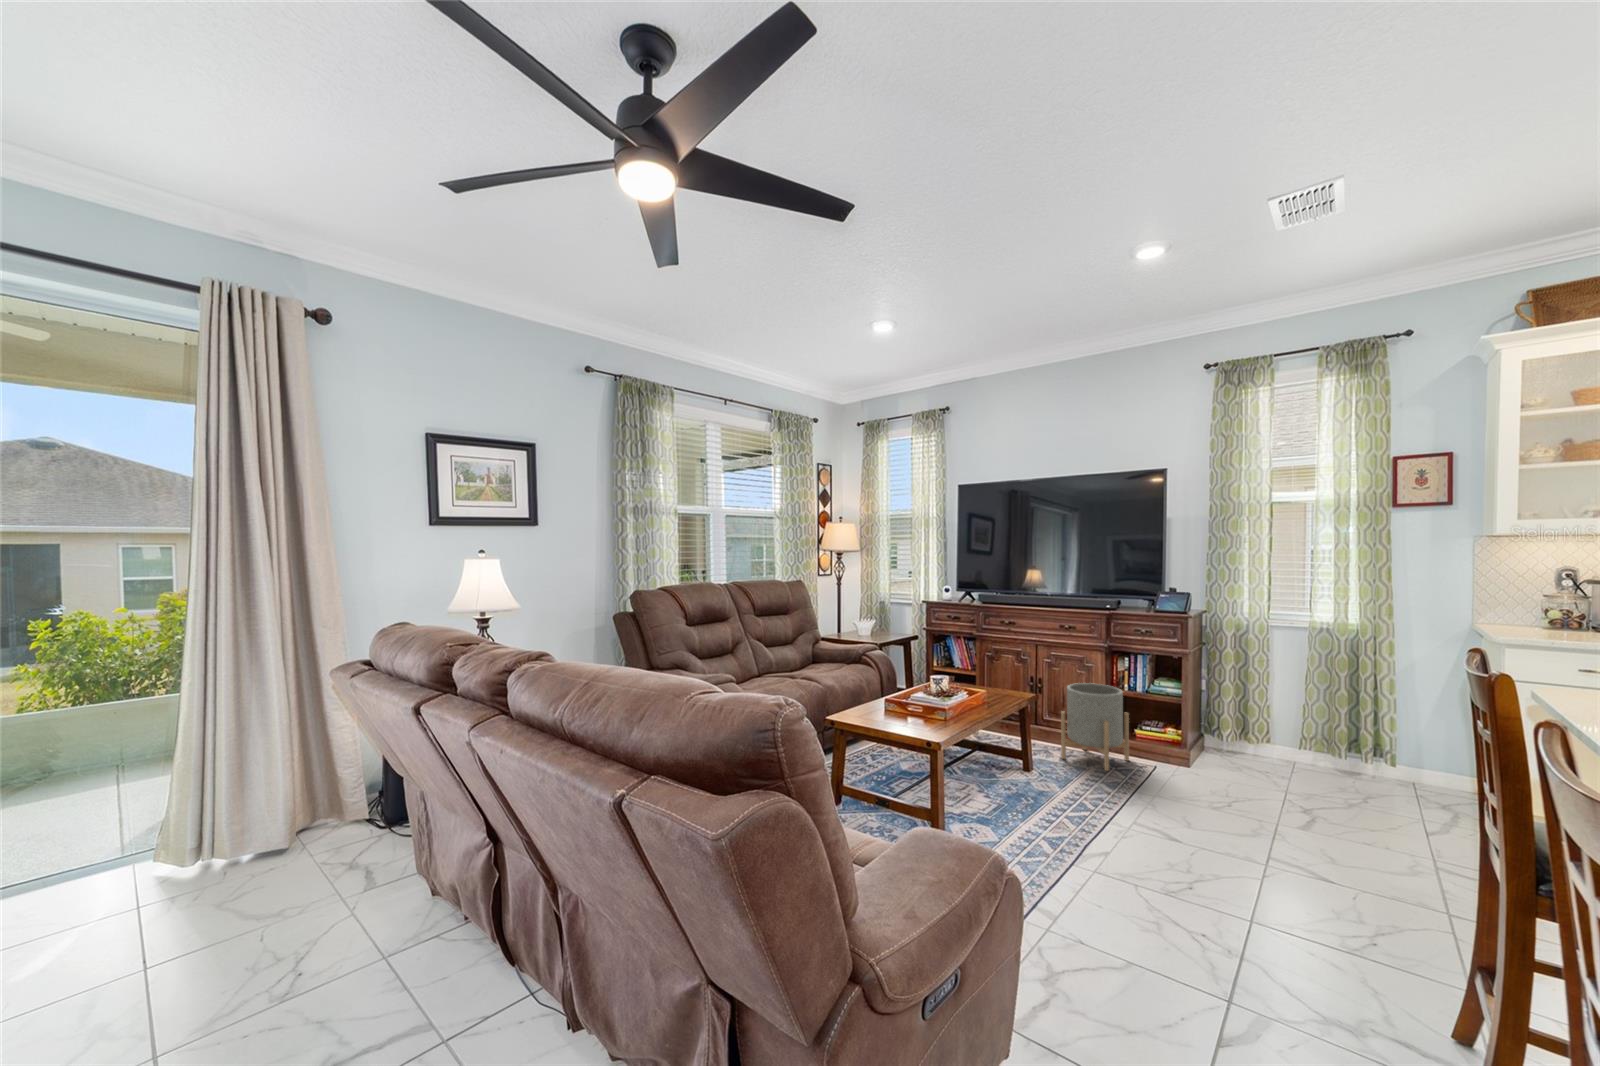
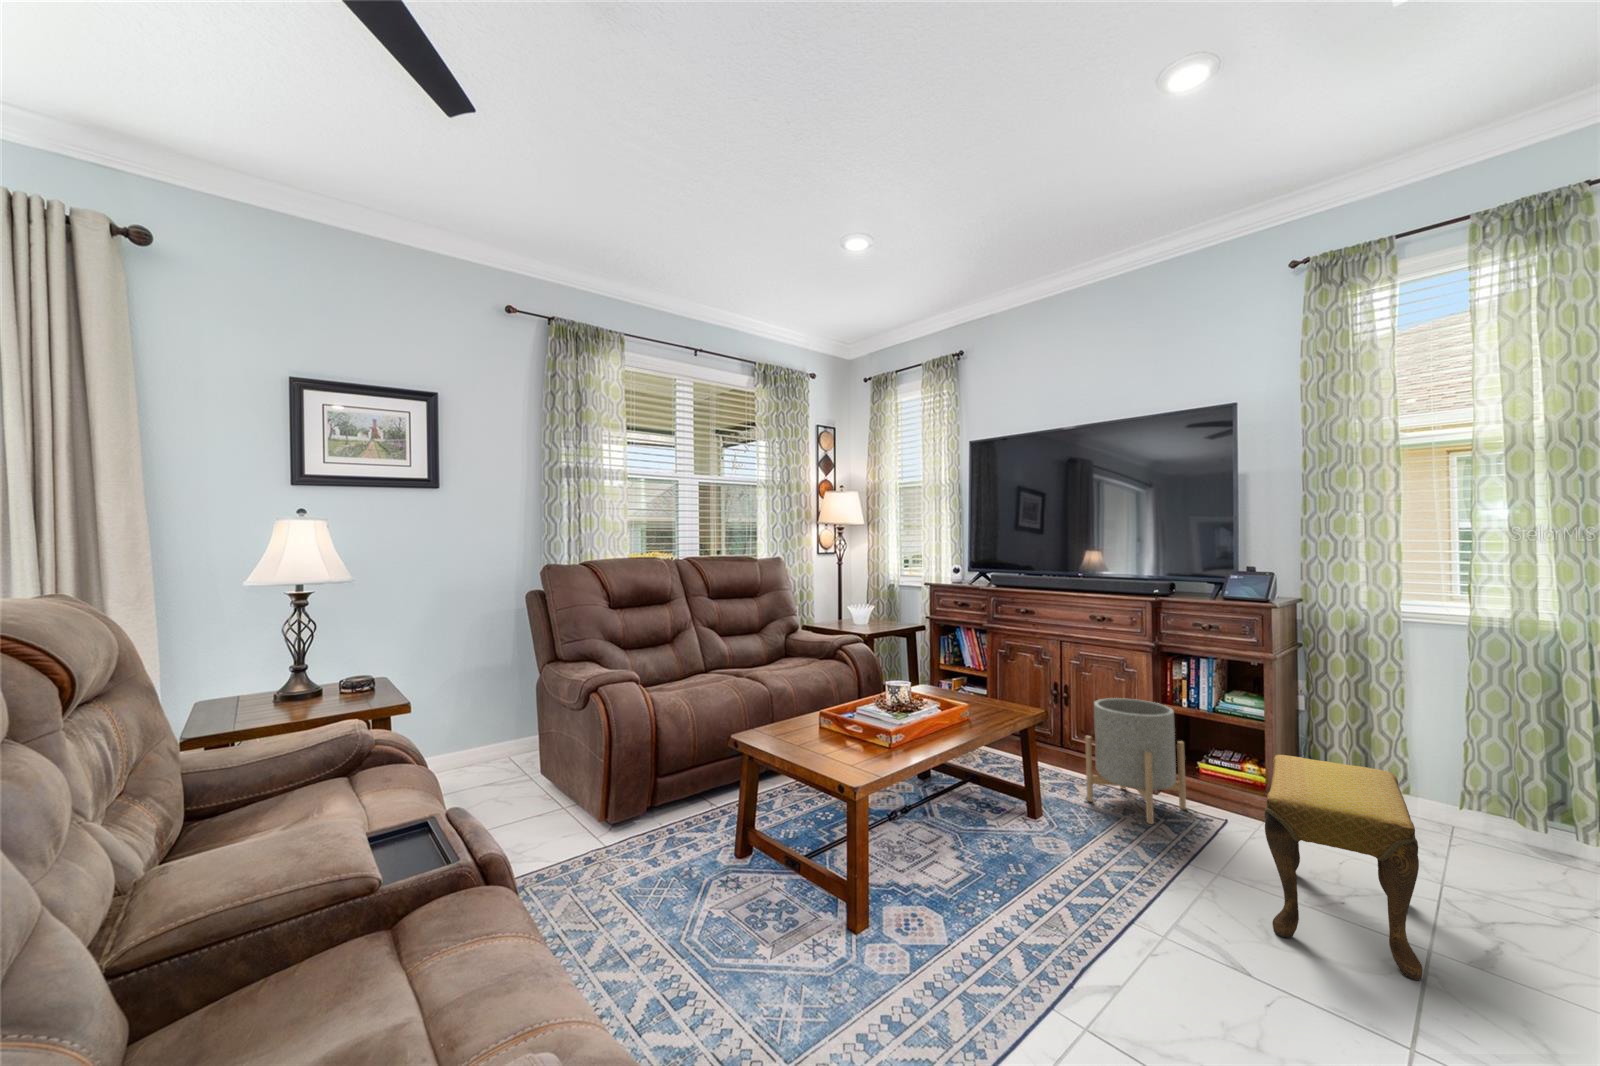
footstool: none [1185,718,1268,842] -> present [1264,755,1422,980]

